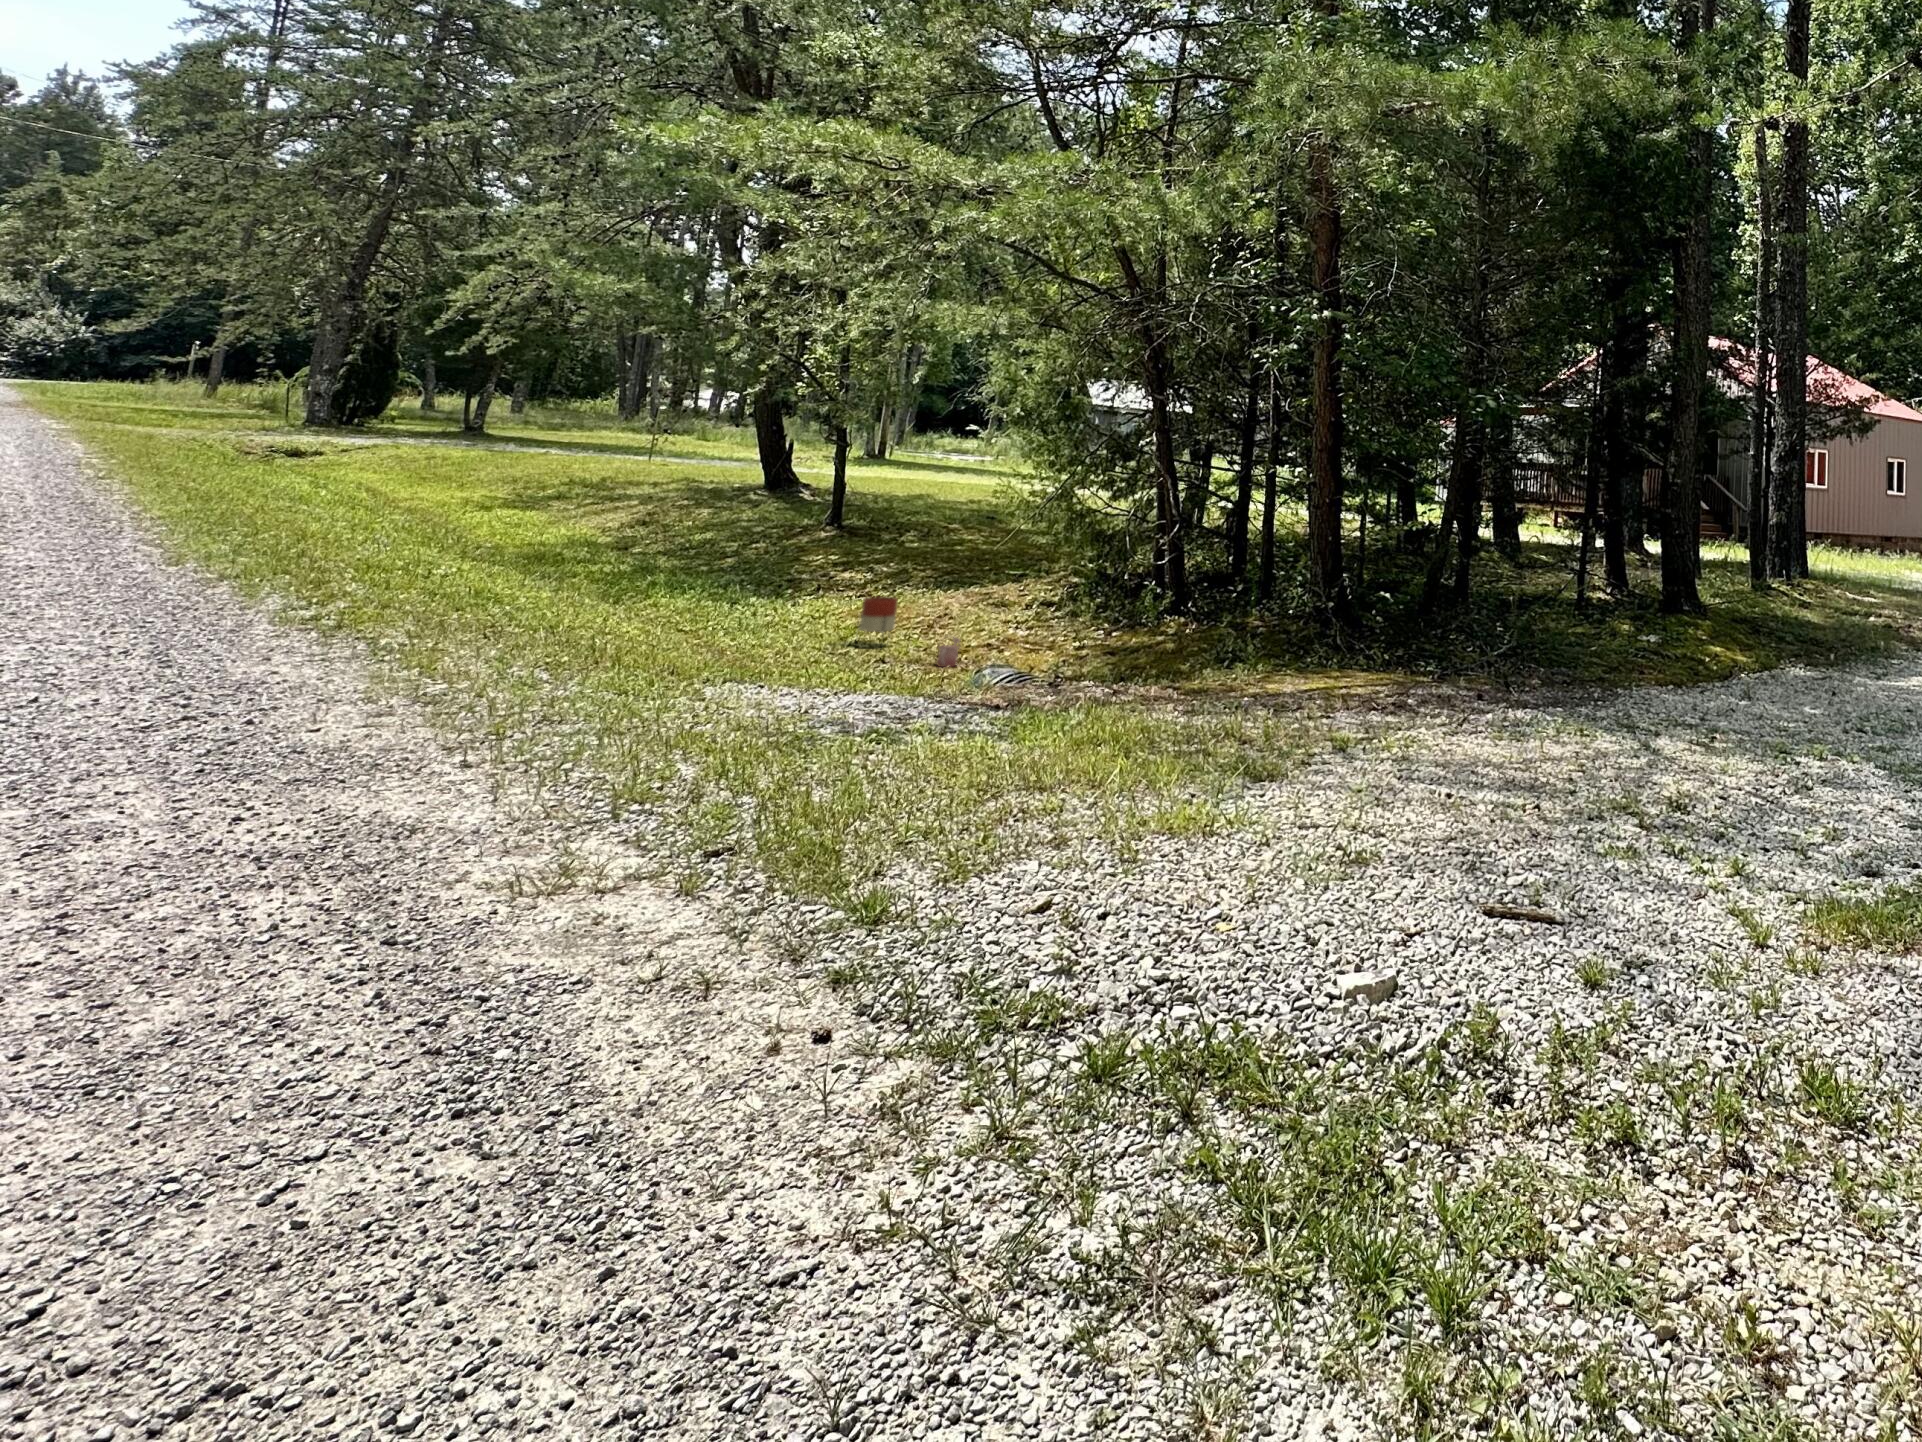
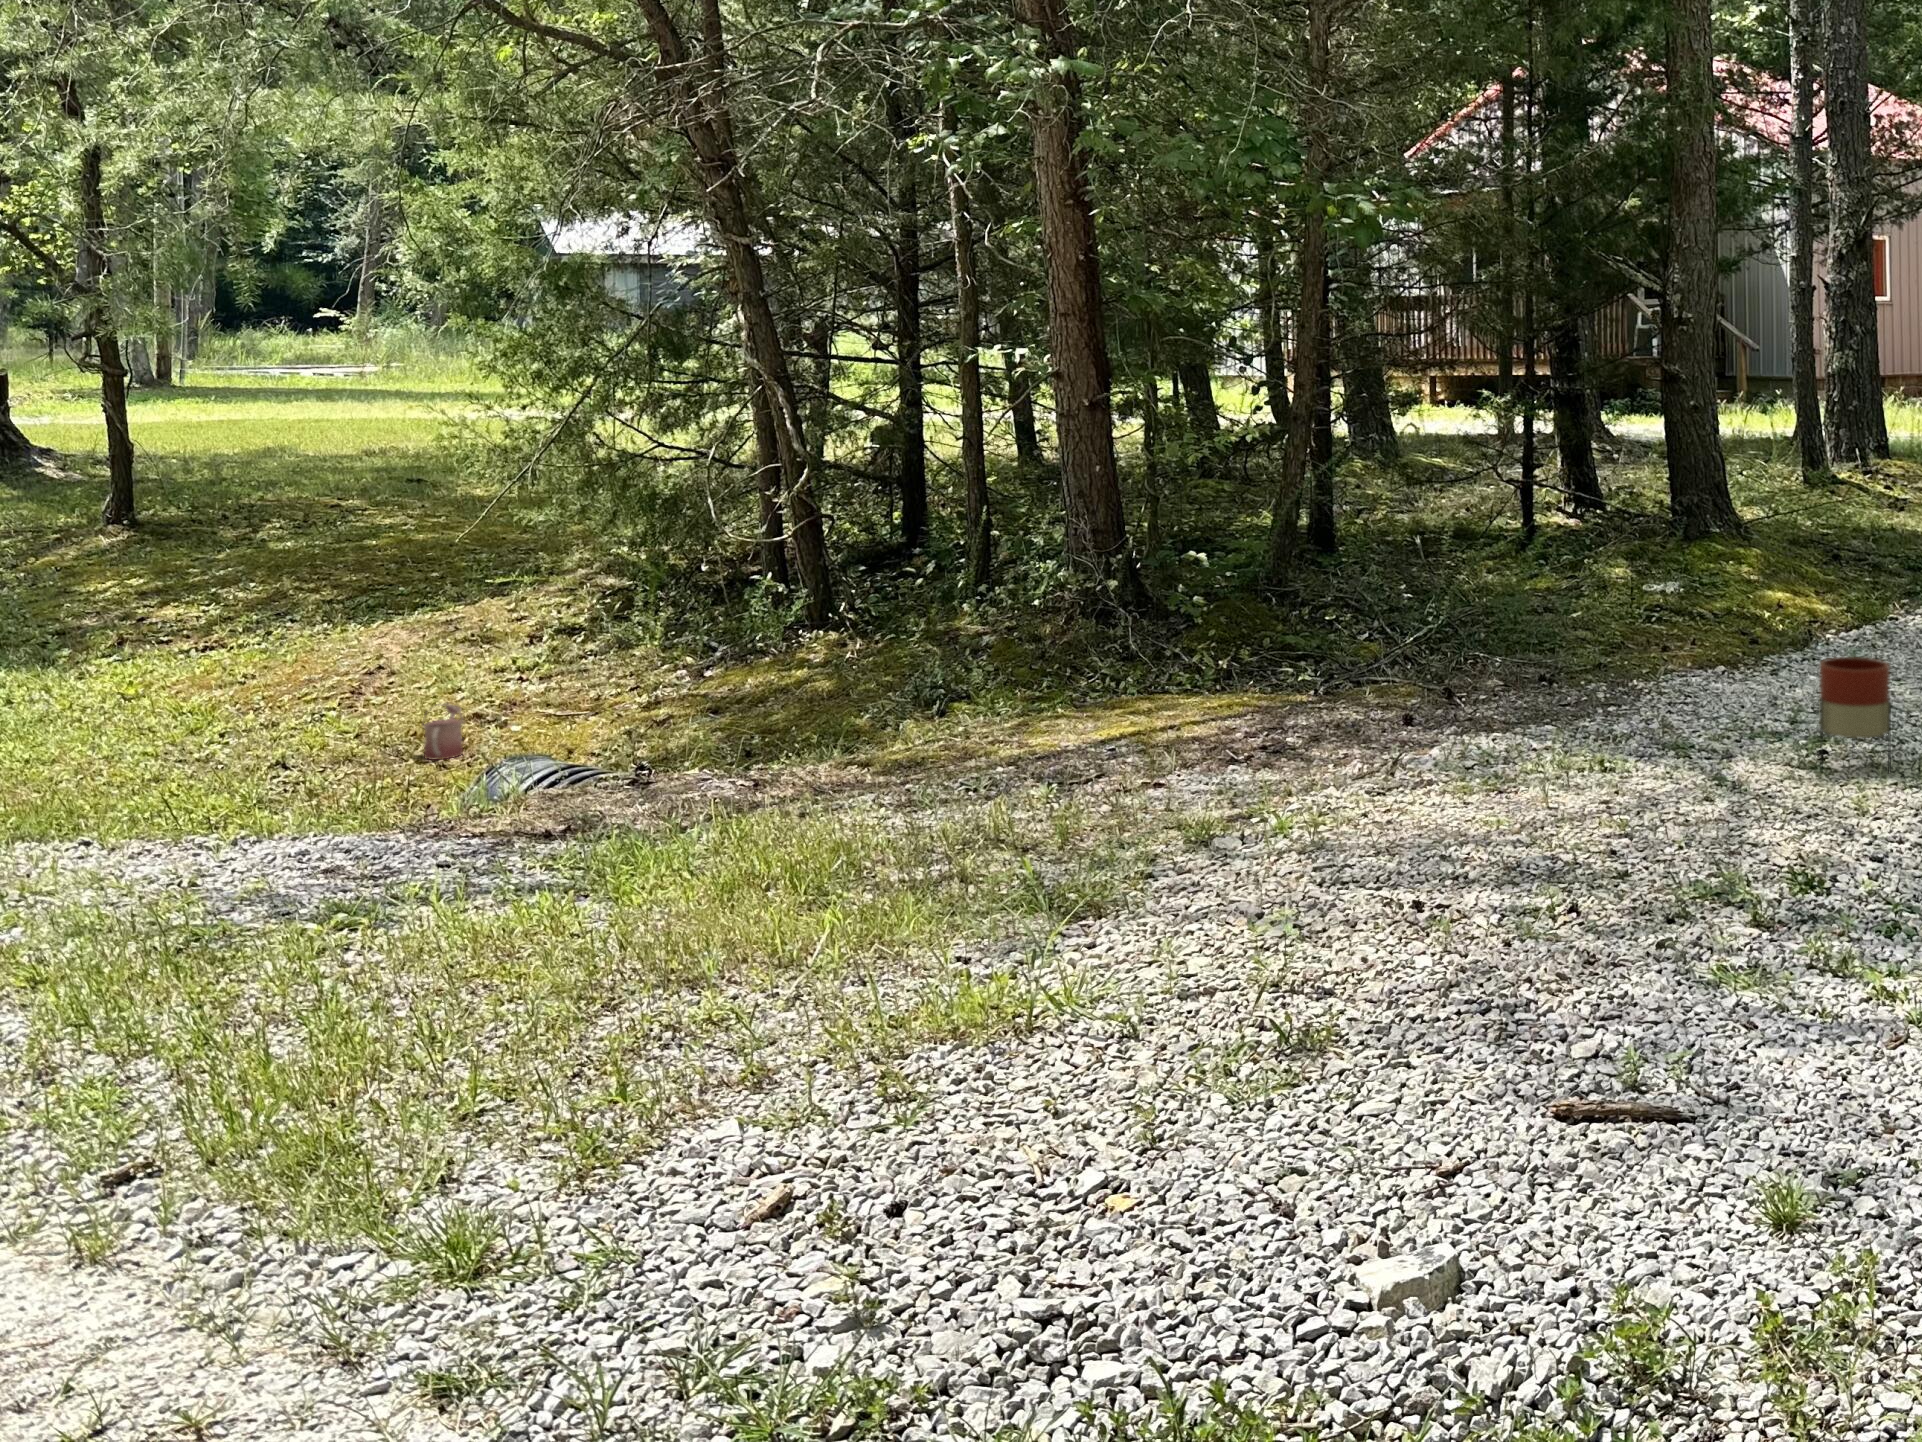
planter: present [858,596,898,633] -> present [1819,657,1891,772]

